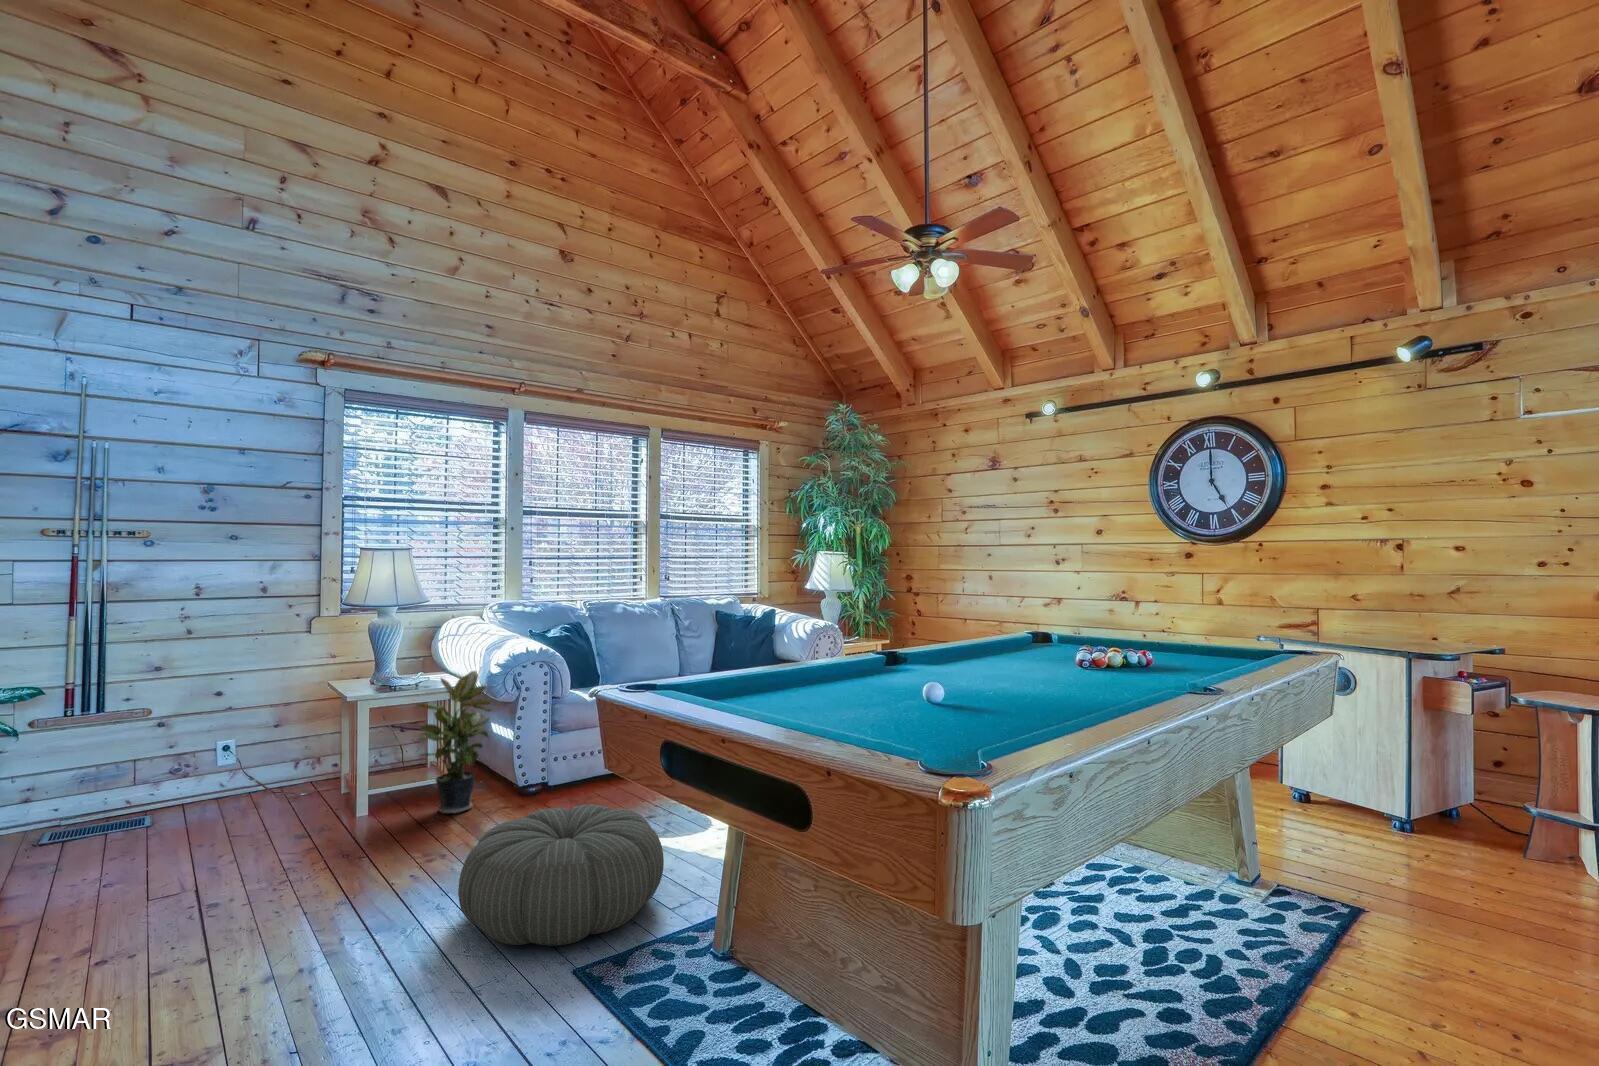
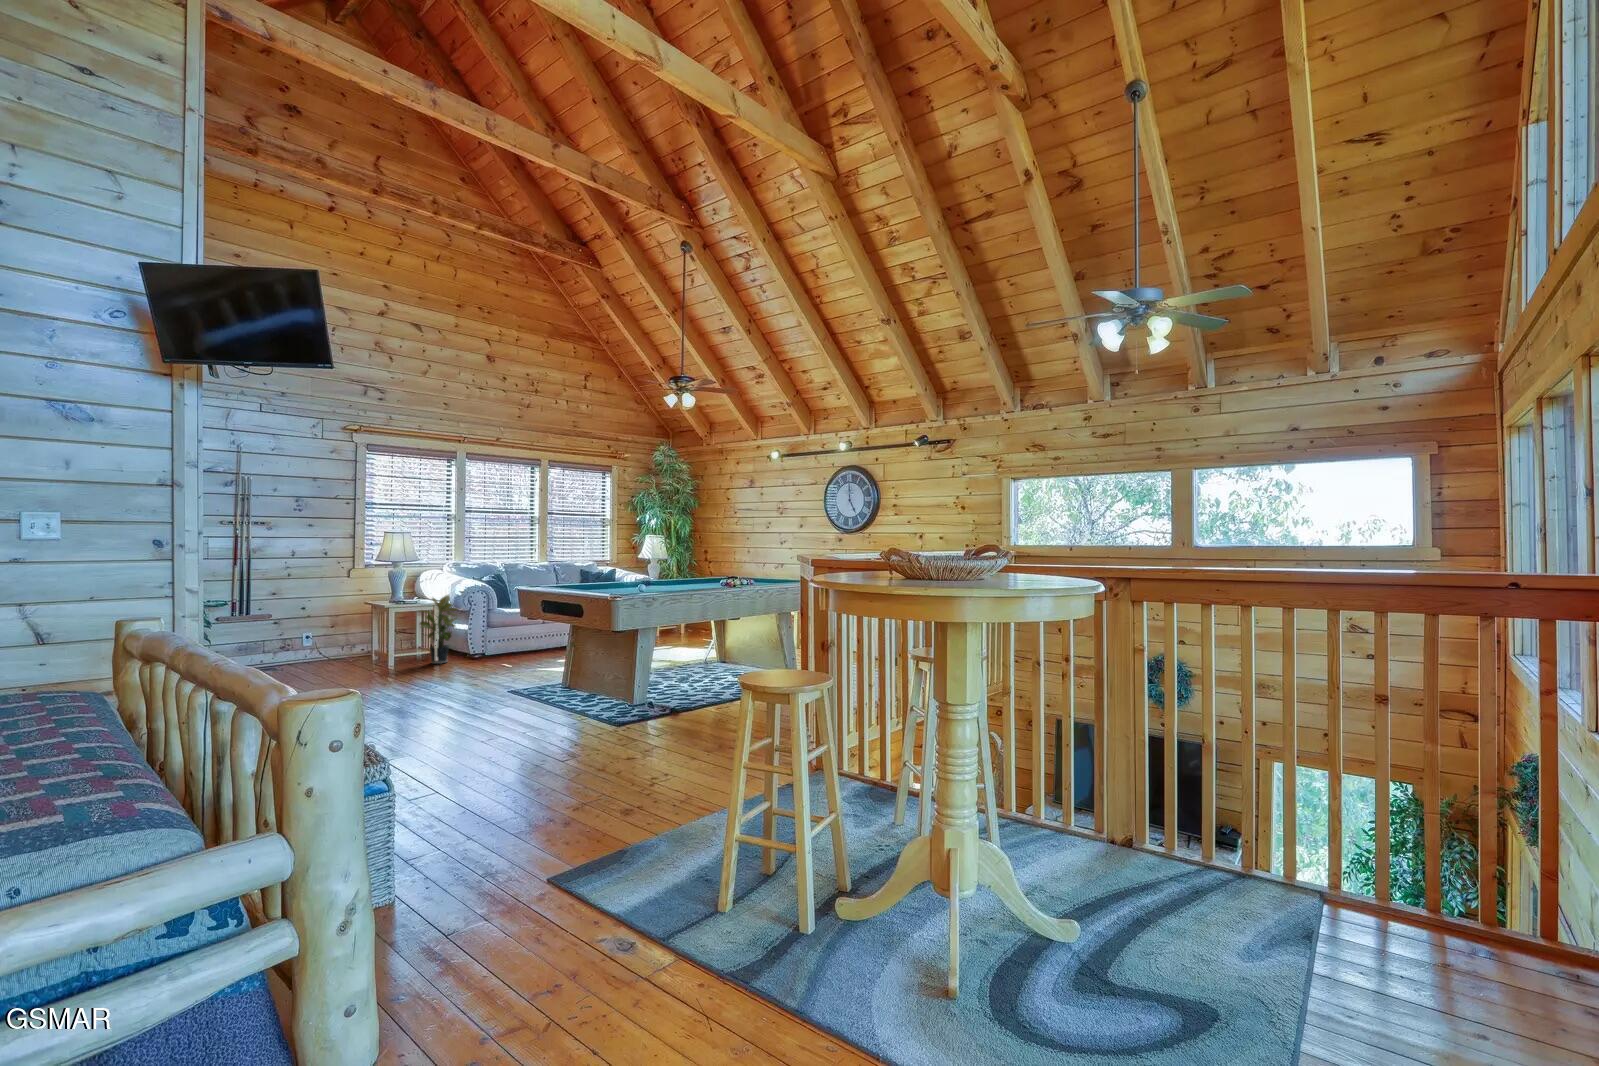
pouf: present [458,804,664,946] -> none [460,645,545,687]

